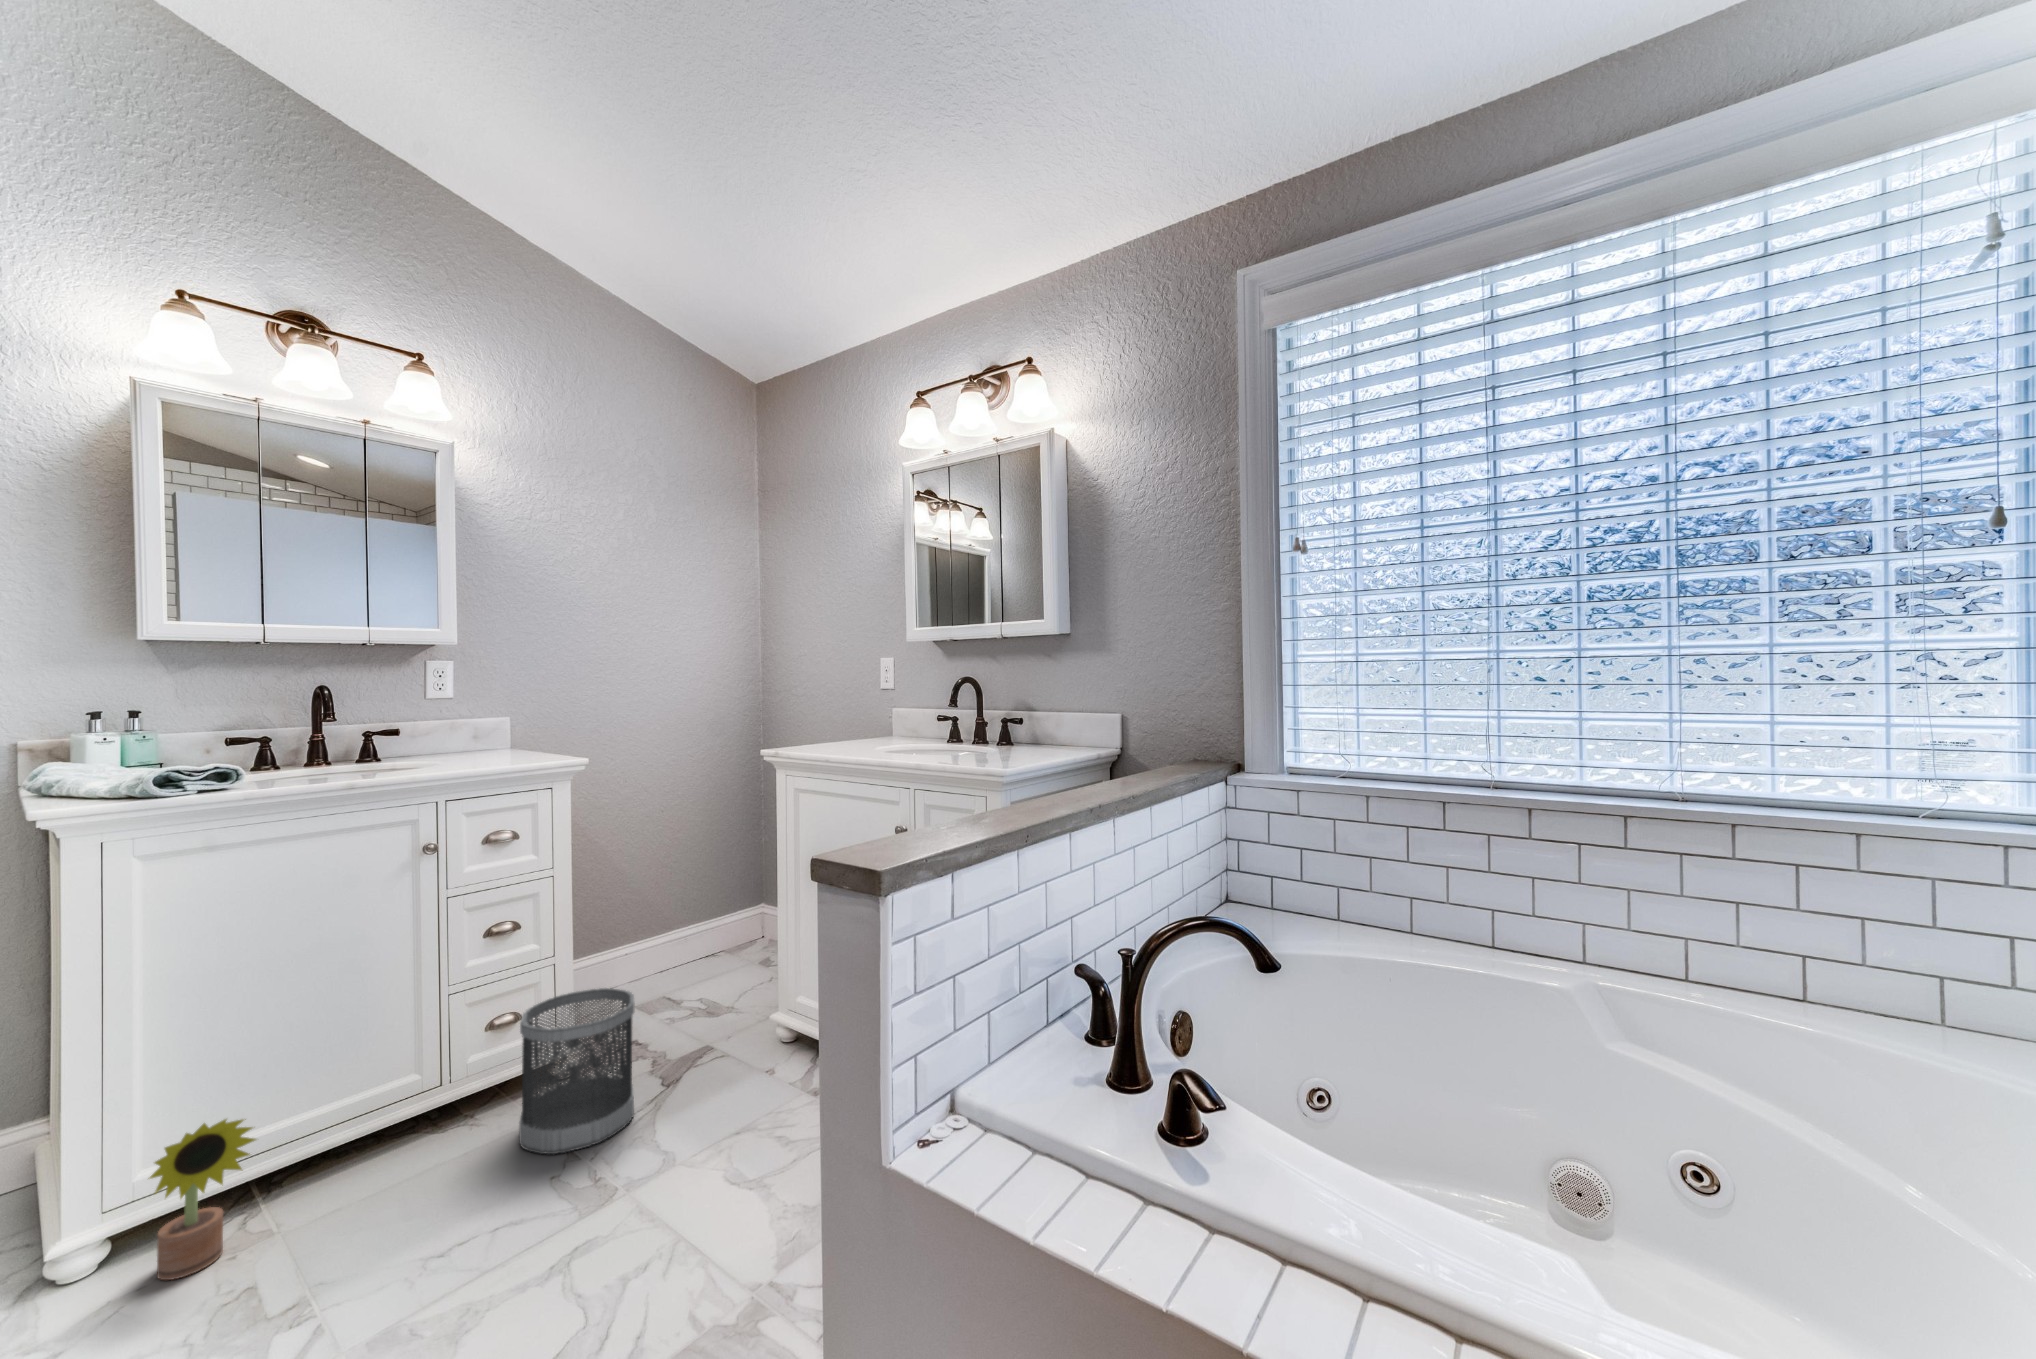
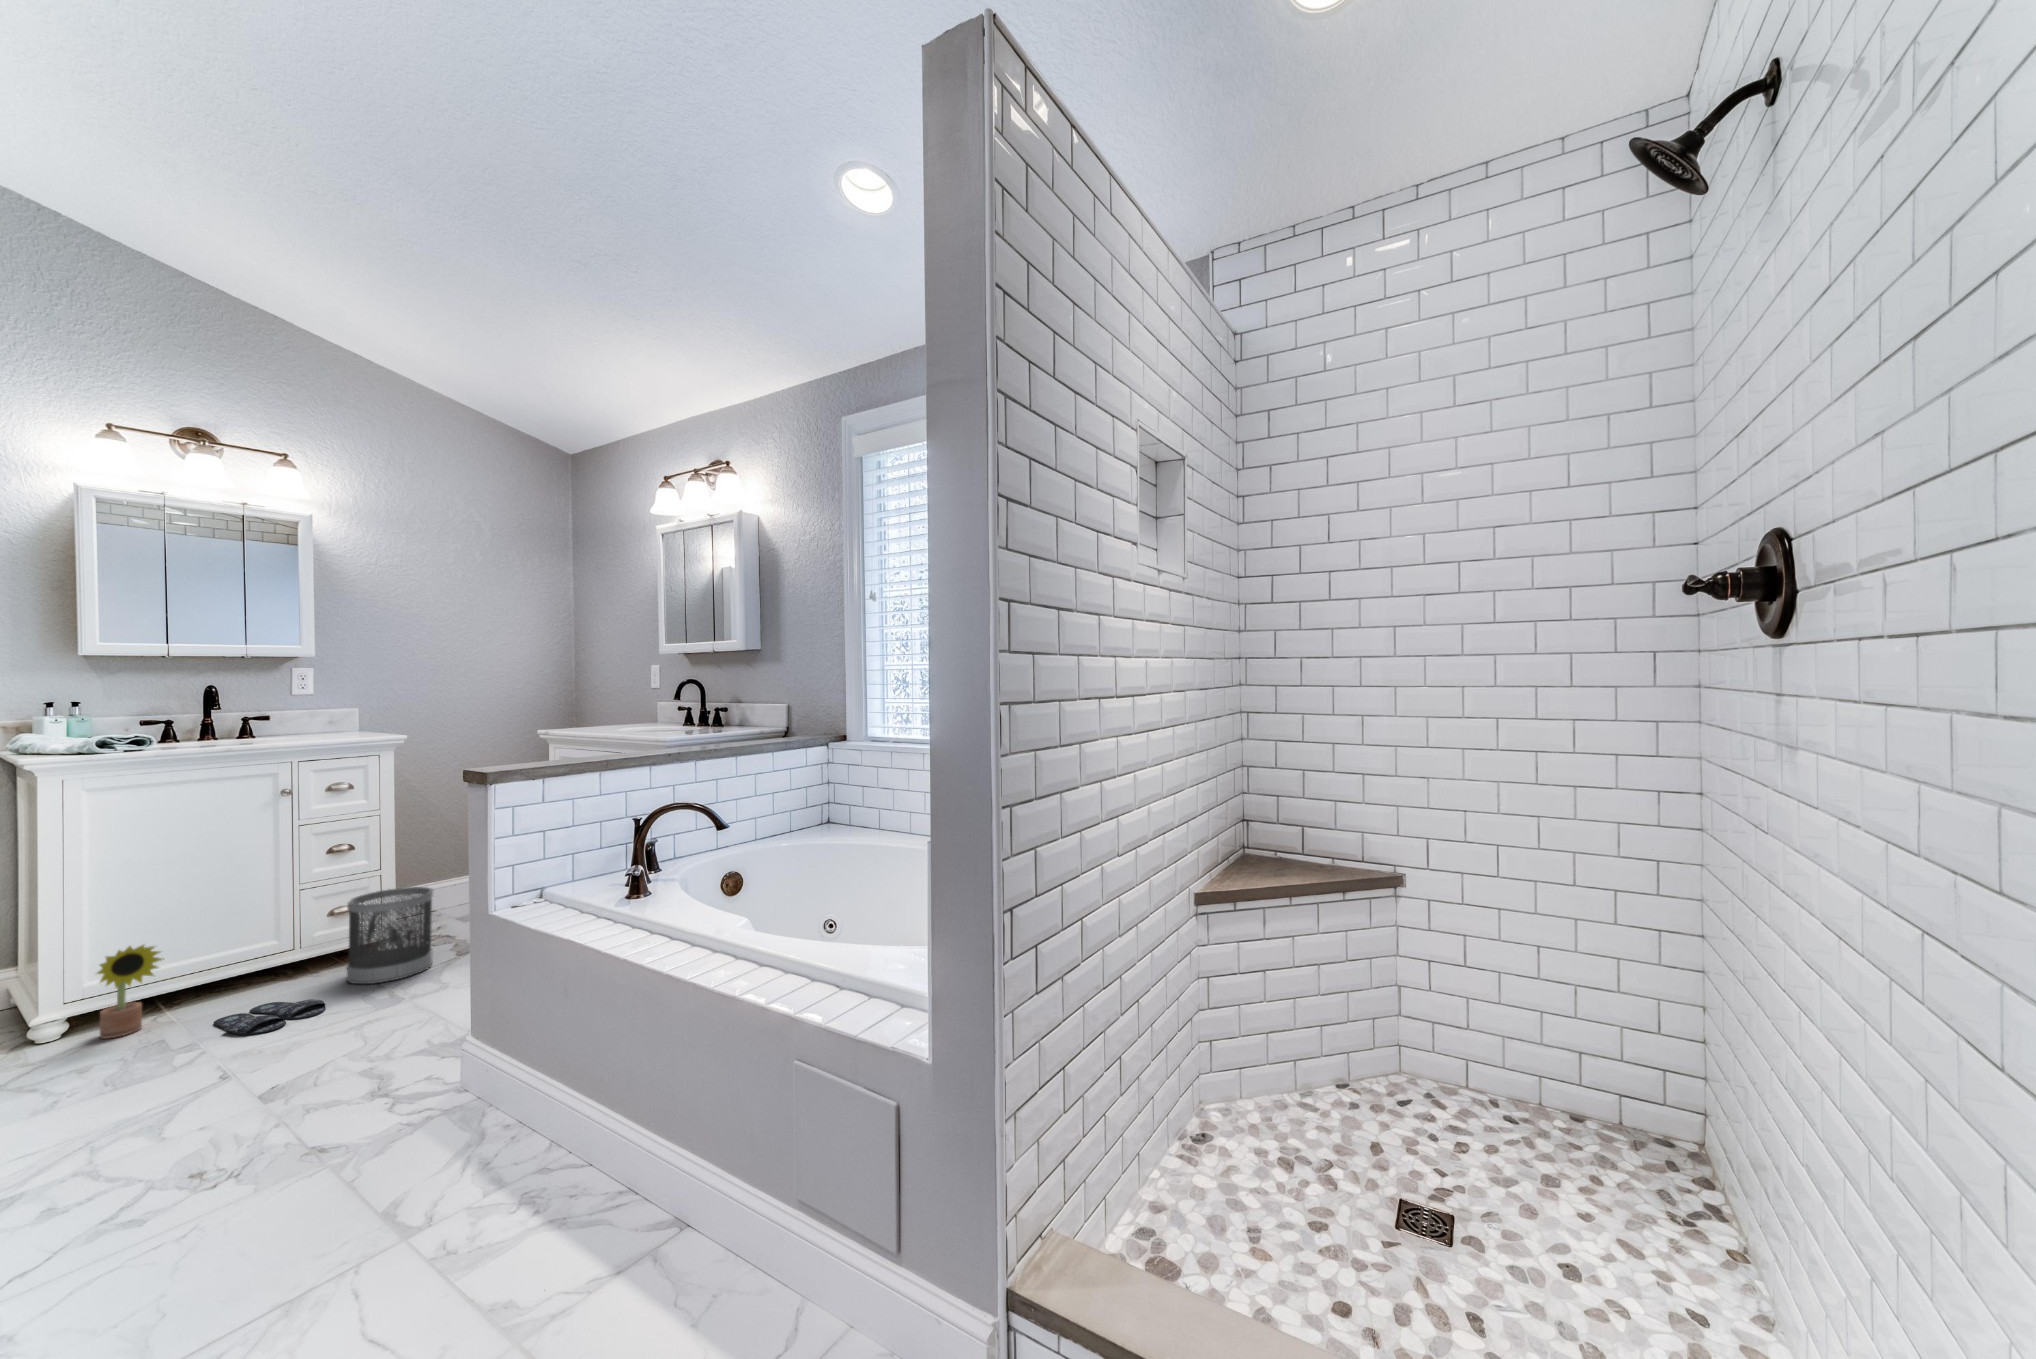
slippers: none [333,1192,501,1284] -> present [214,999,325,1035]

